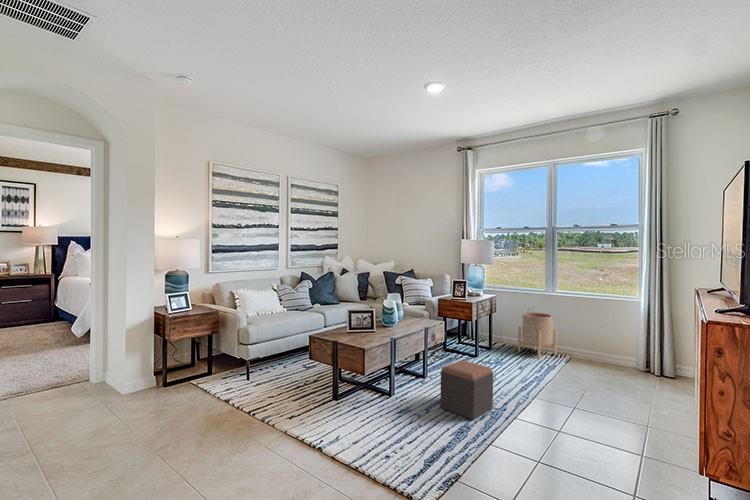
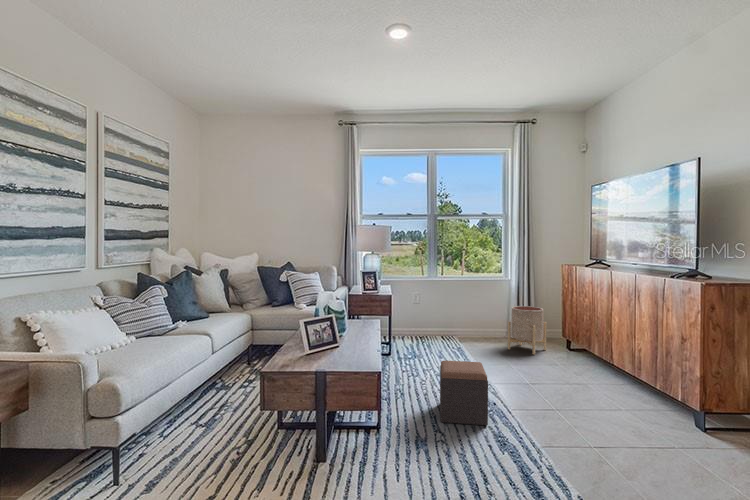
planter: present [518,312,557,358] -> present [508,306,547,355]

